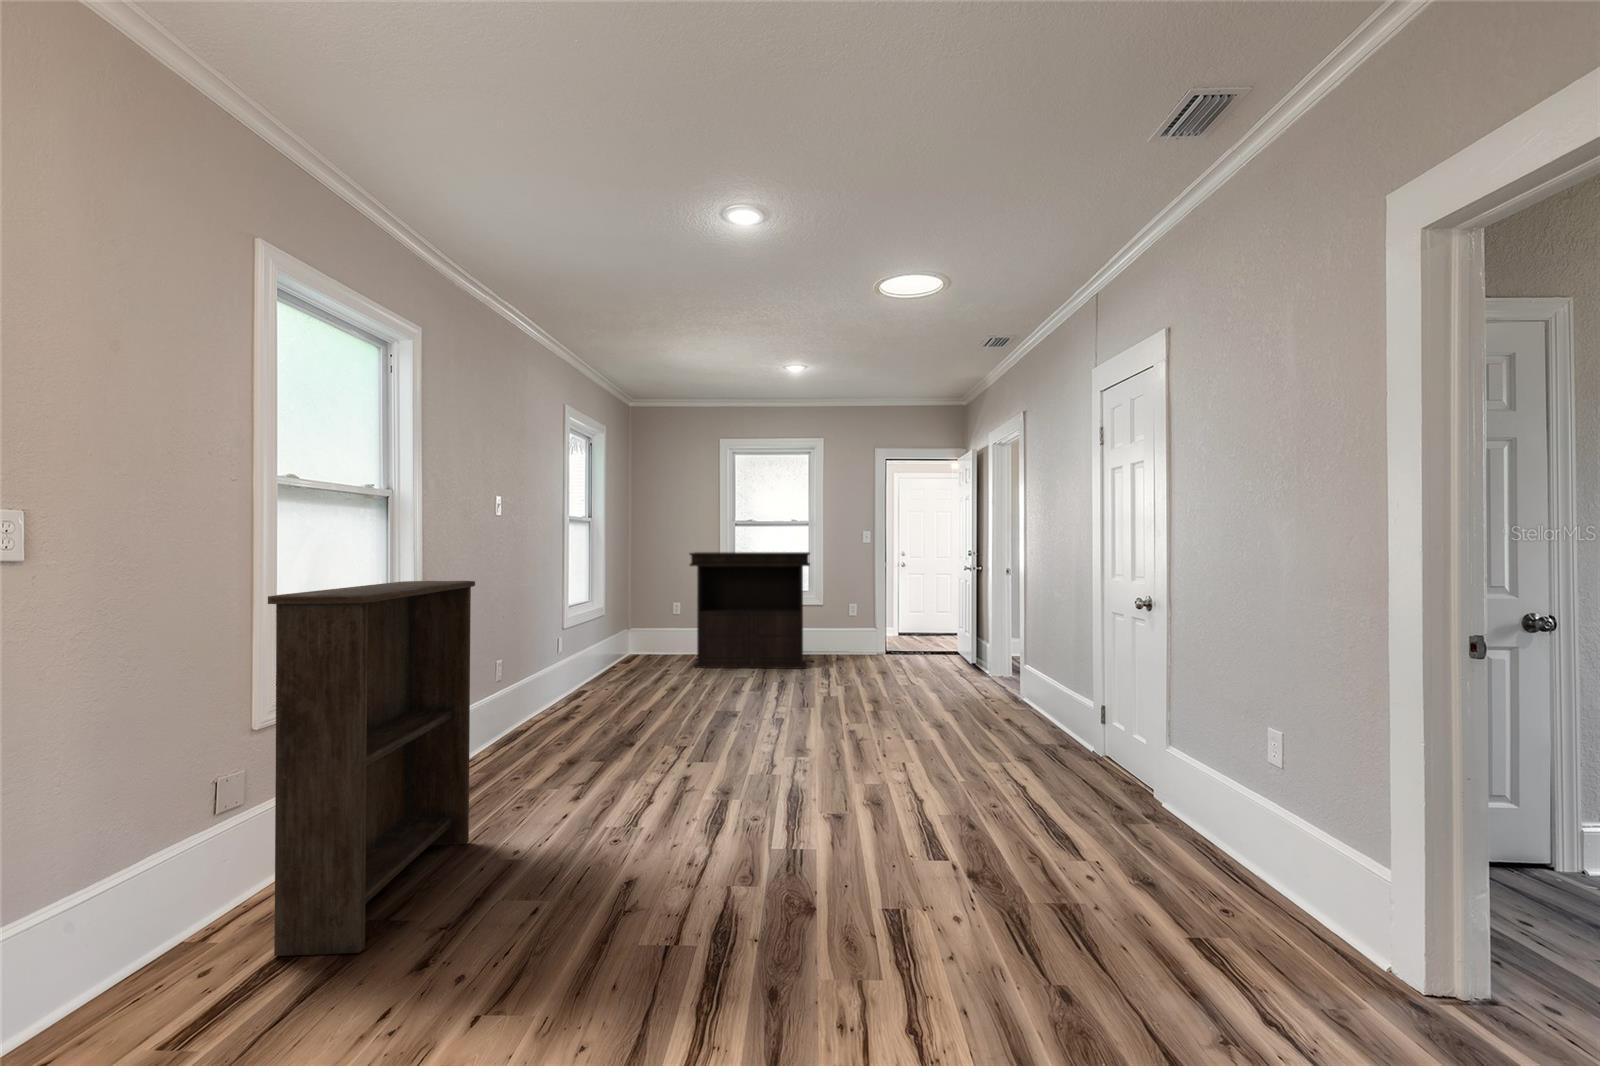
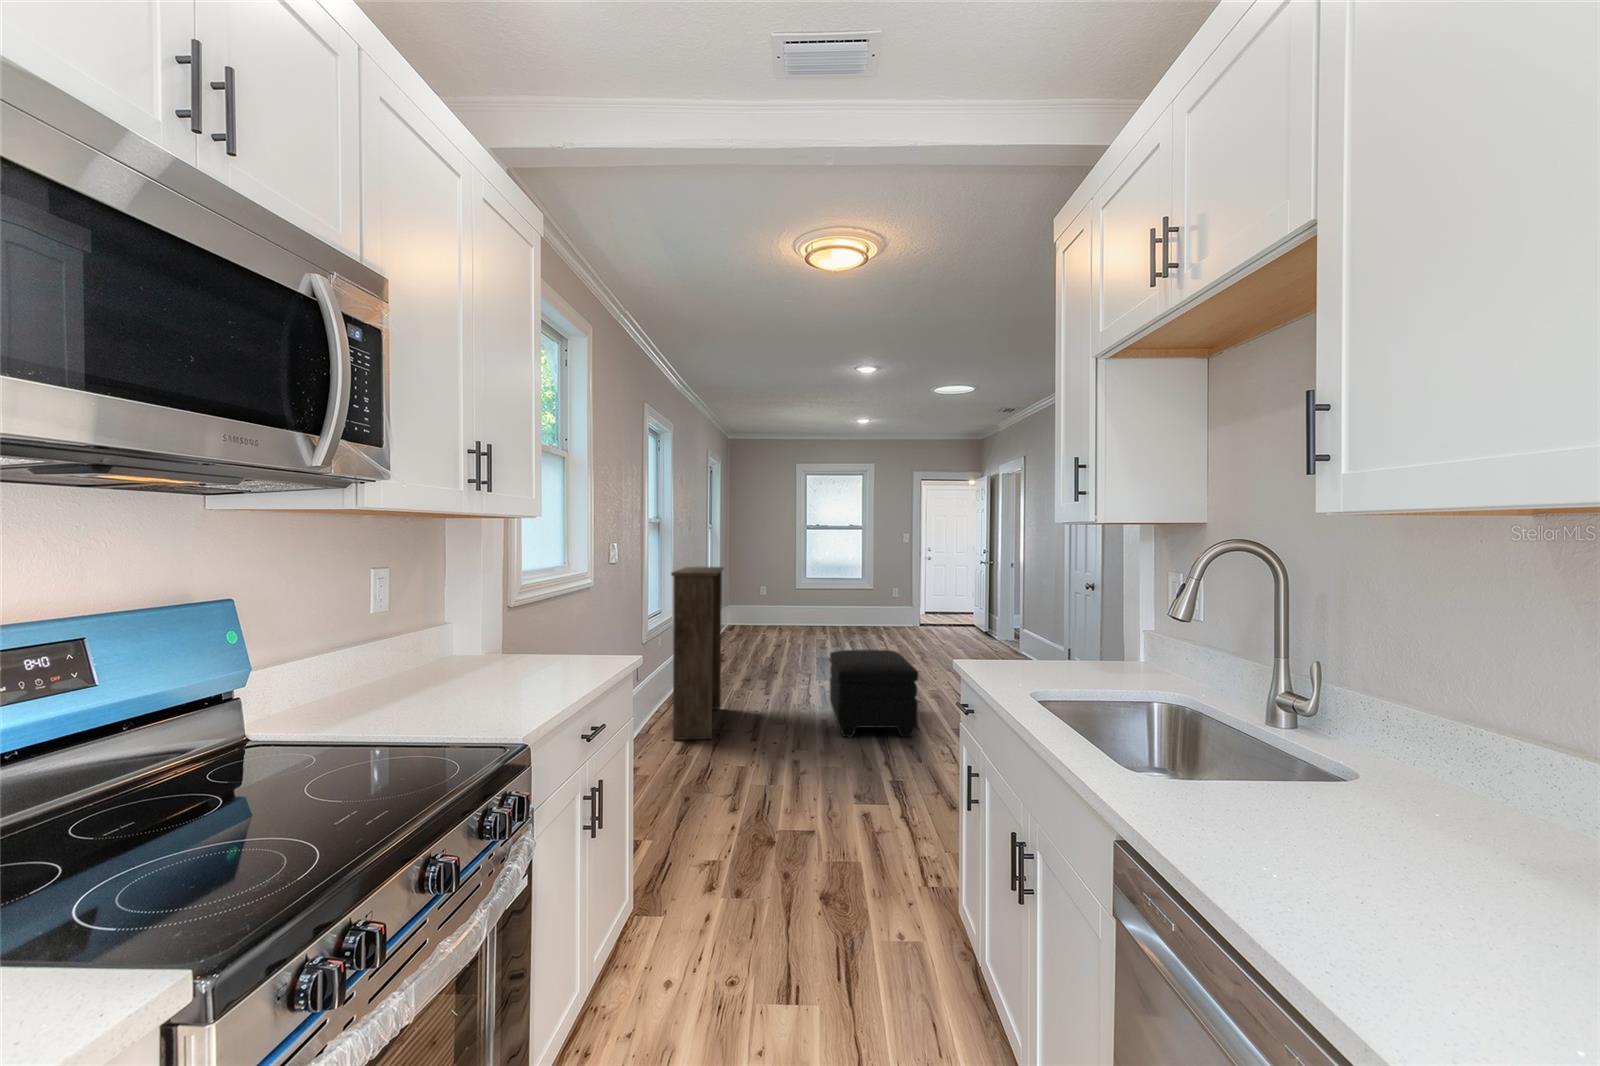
console table: present [690,552,810,668] -> none [780,549,868,634]
ottoman: none [639,732,807,936] -> present [830,650,918,737]

